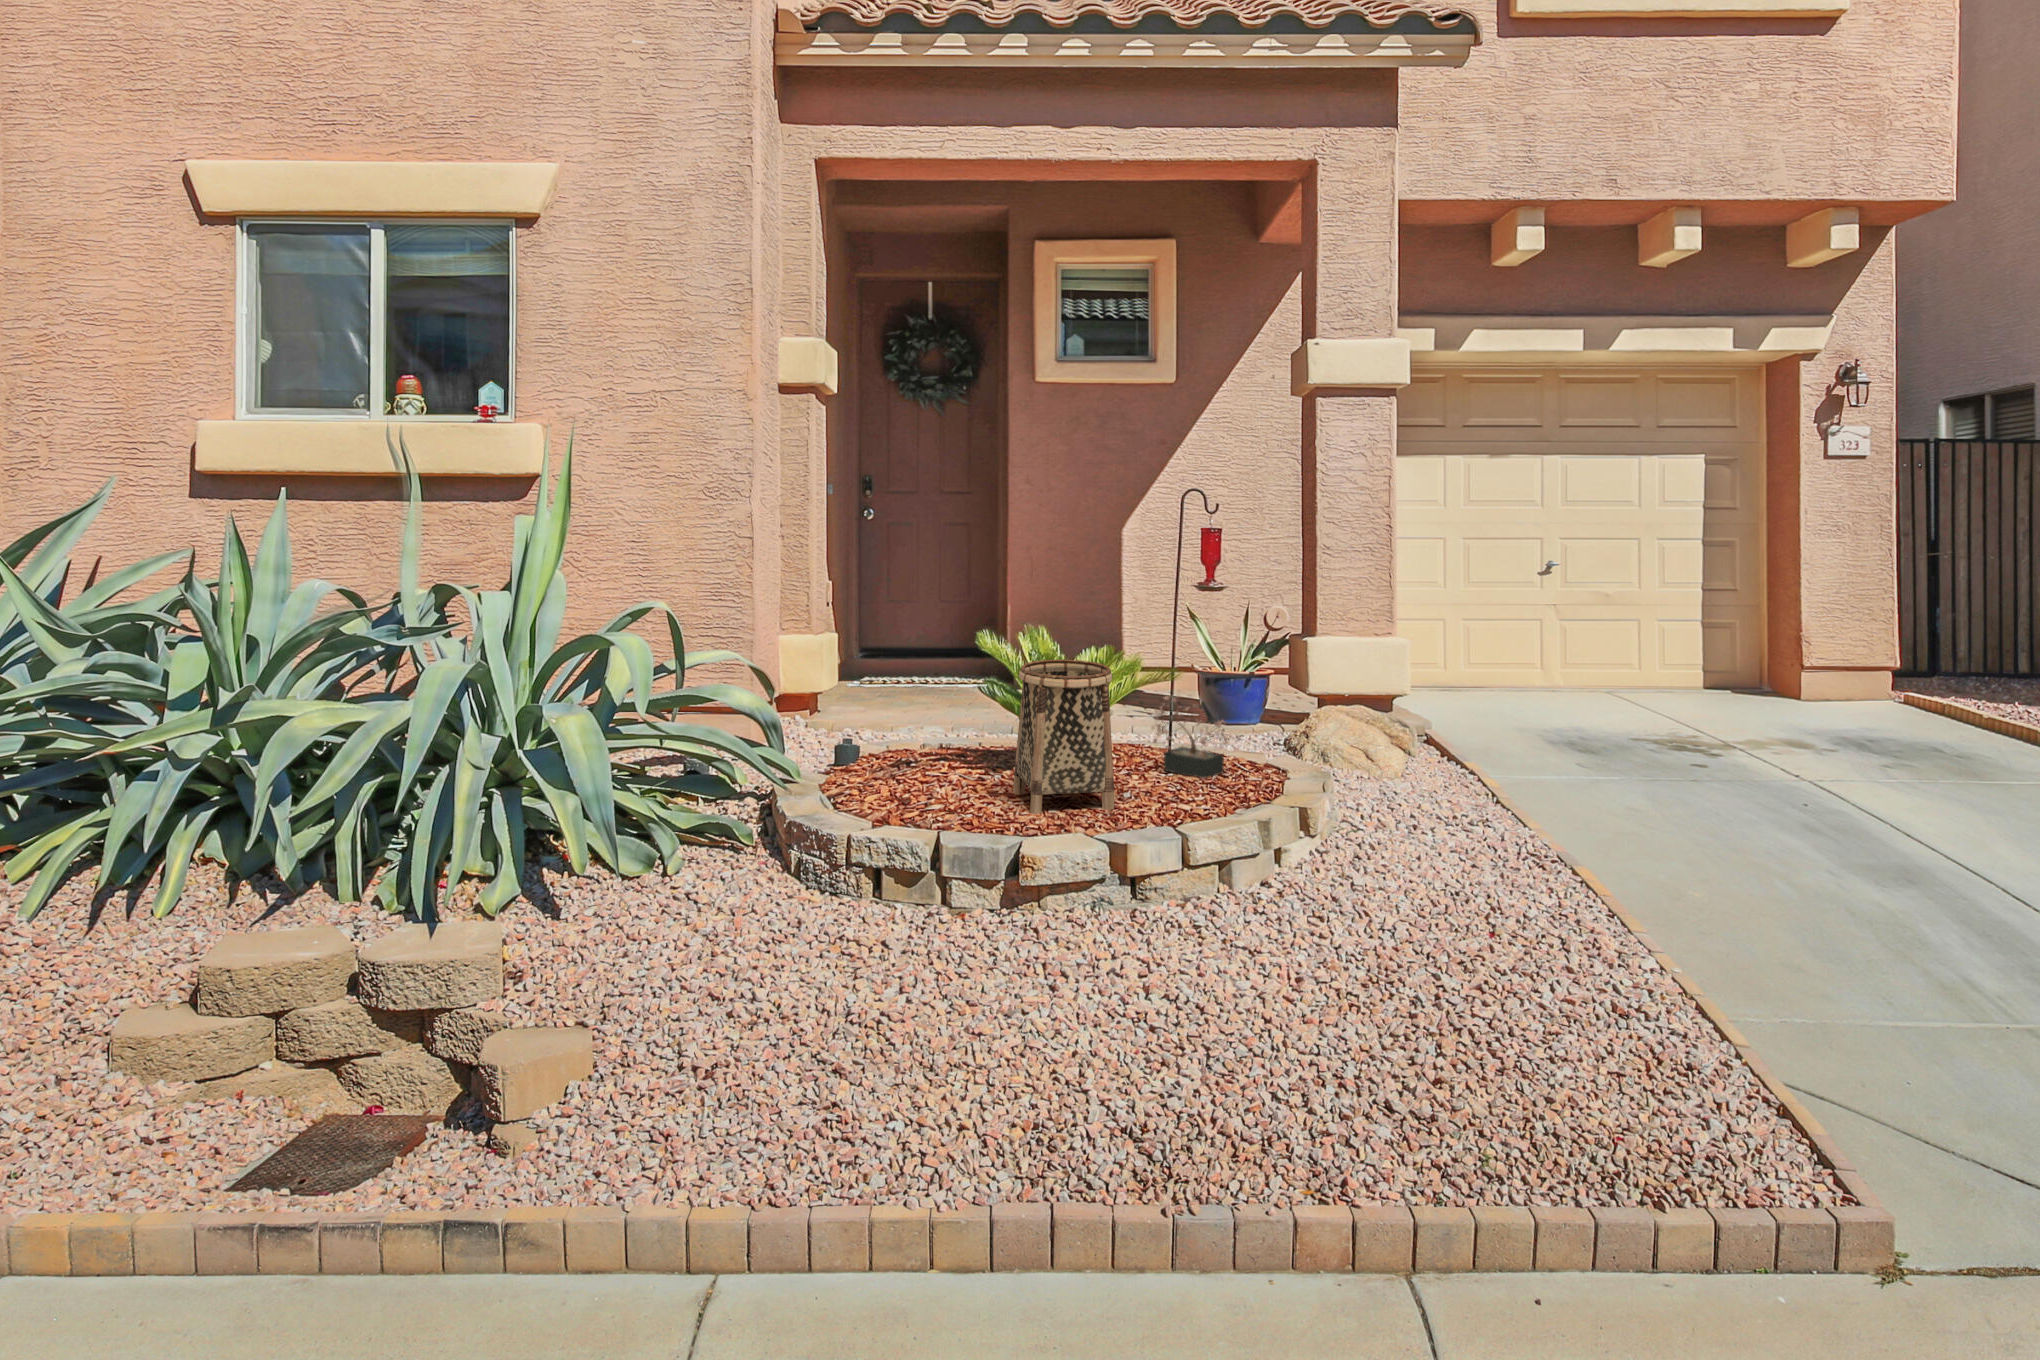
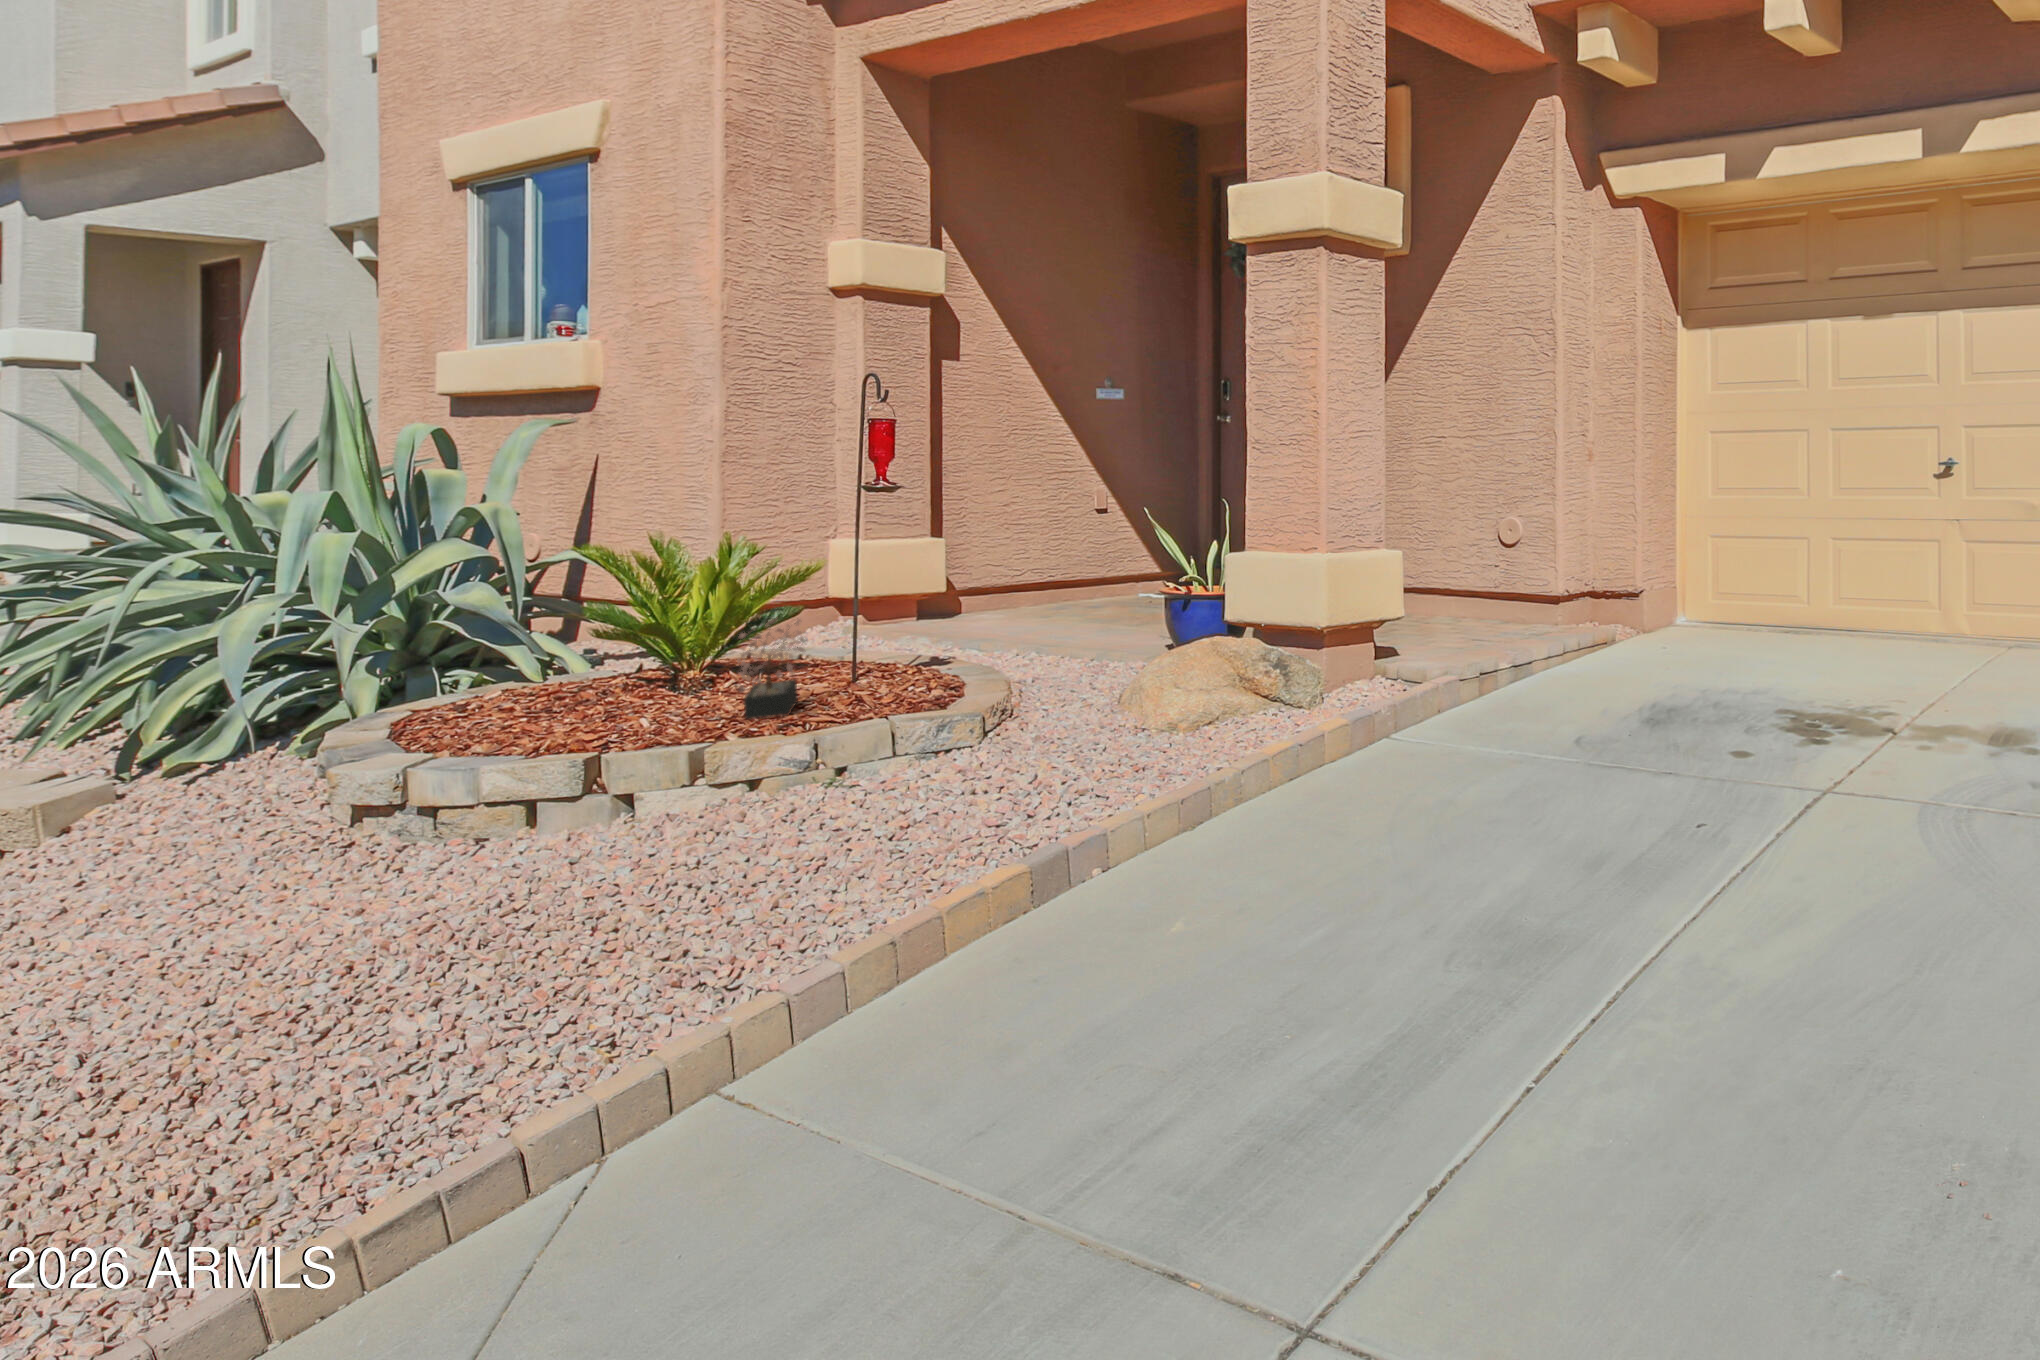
basket: present [1013,660,1114,814] -> none [444,572,601,749]

